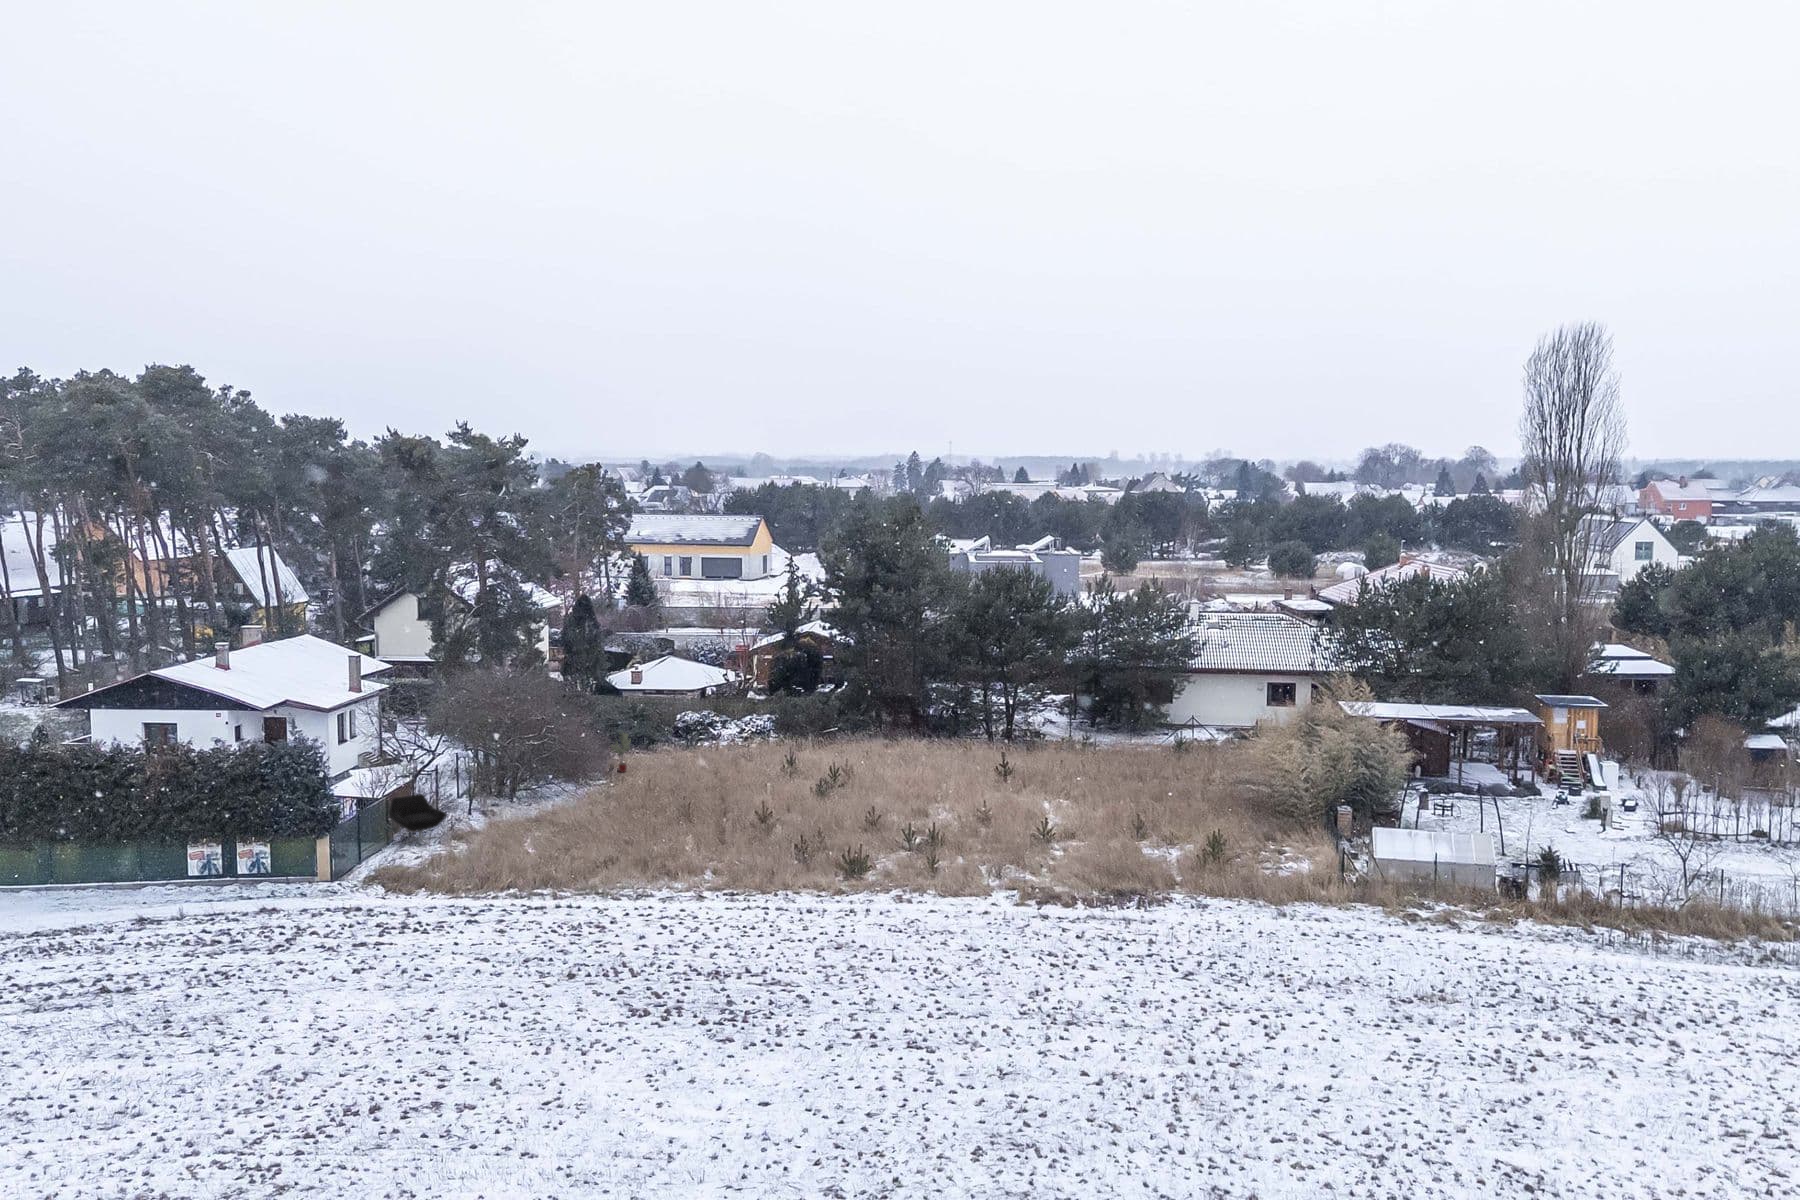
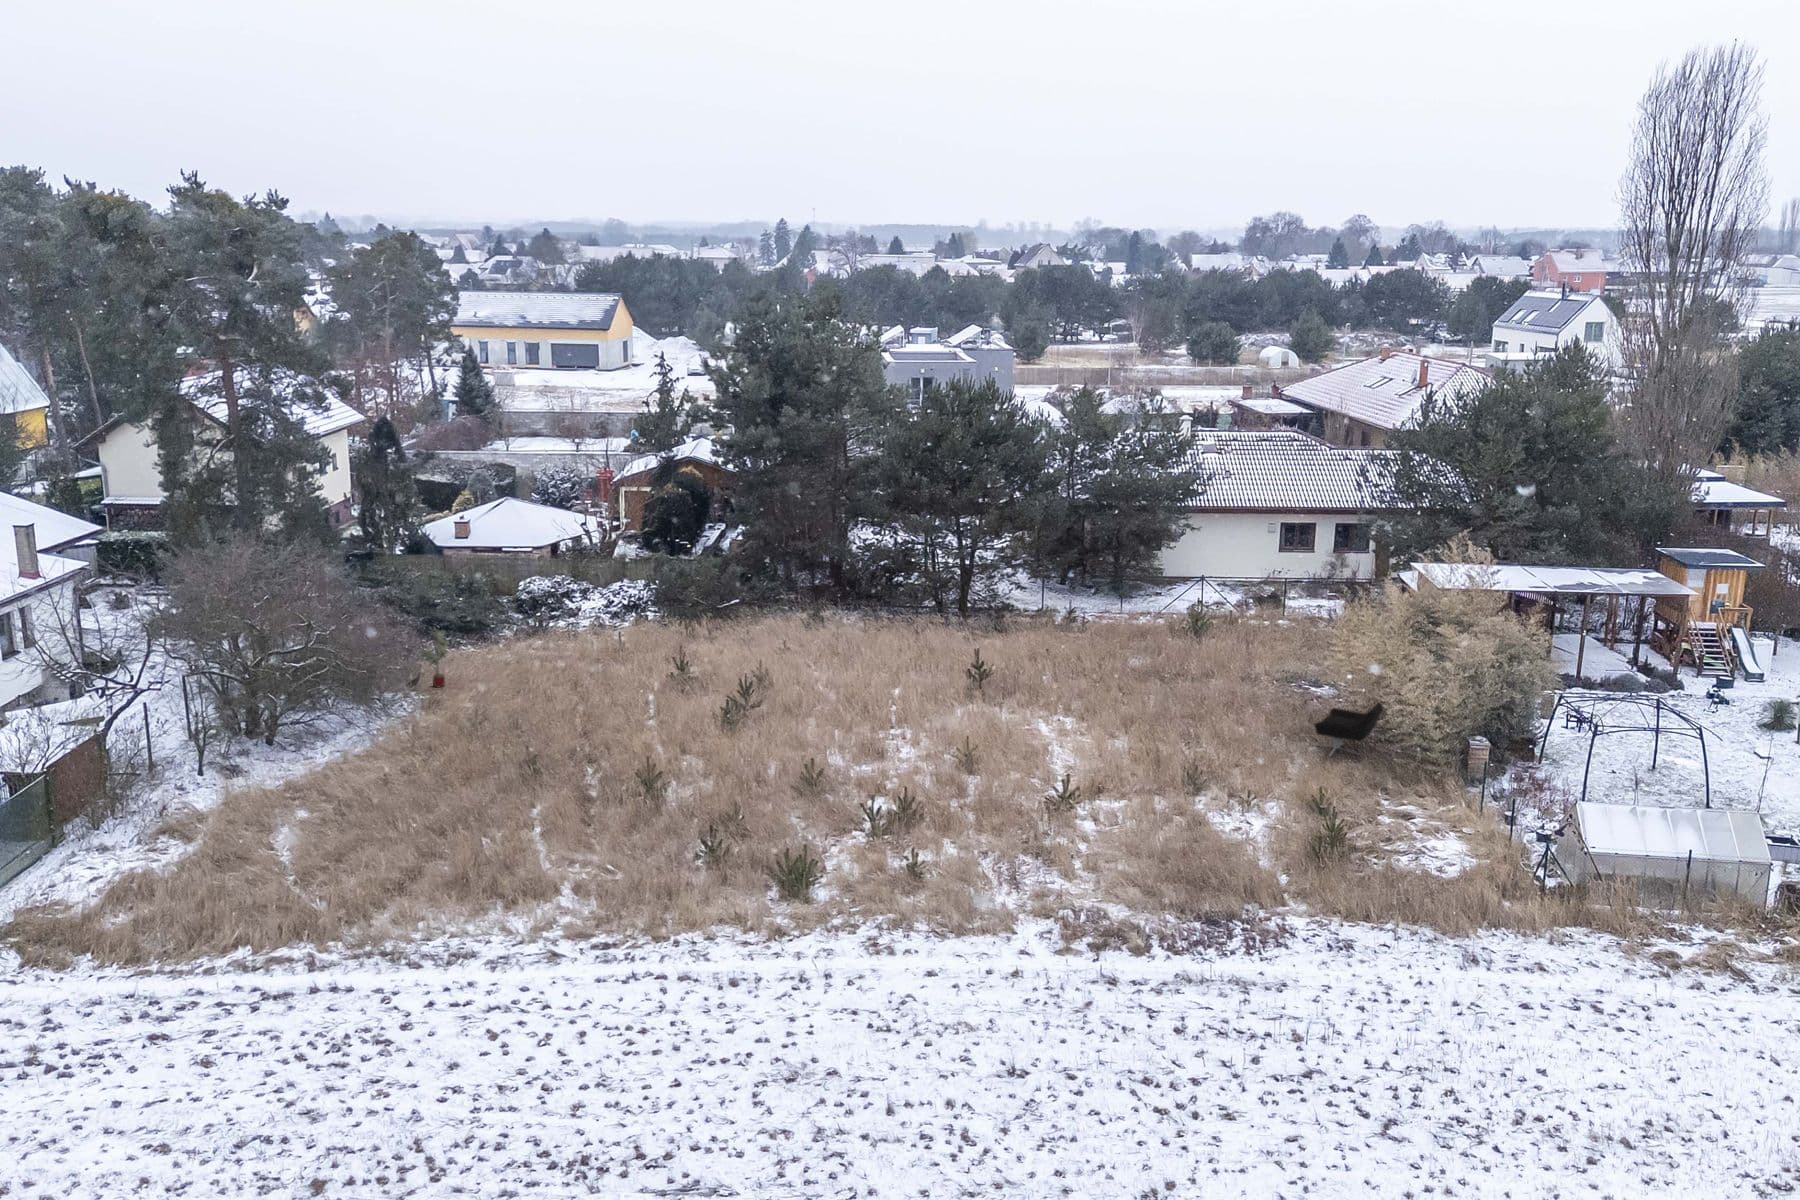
lounge chair: present [389,794,447,844] -> present [1314,703,1383,756]

